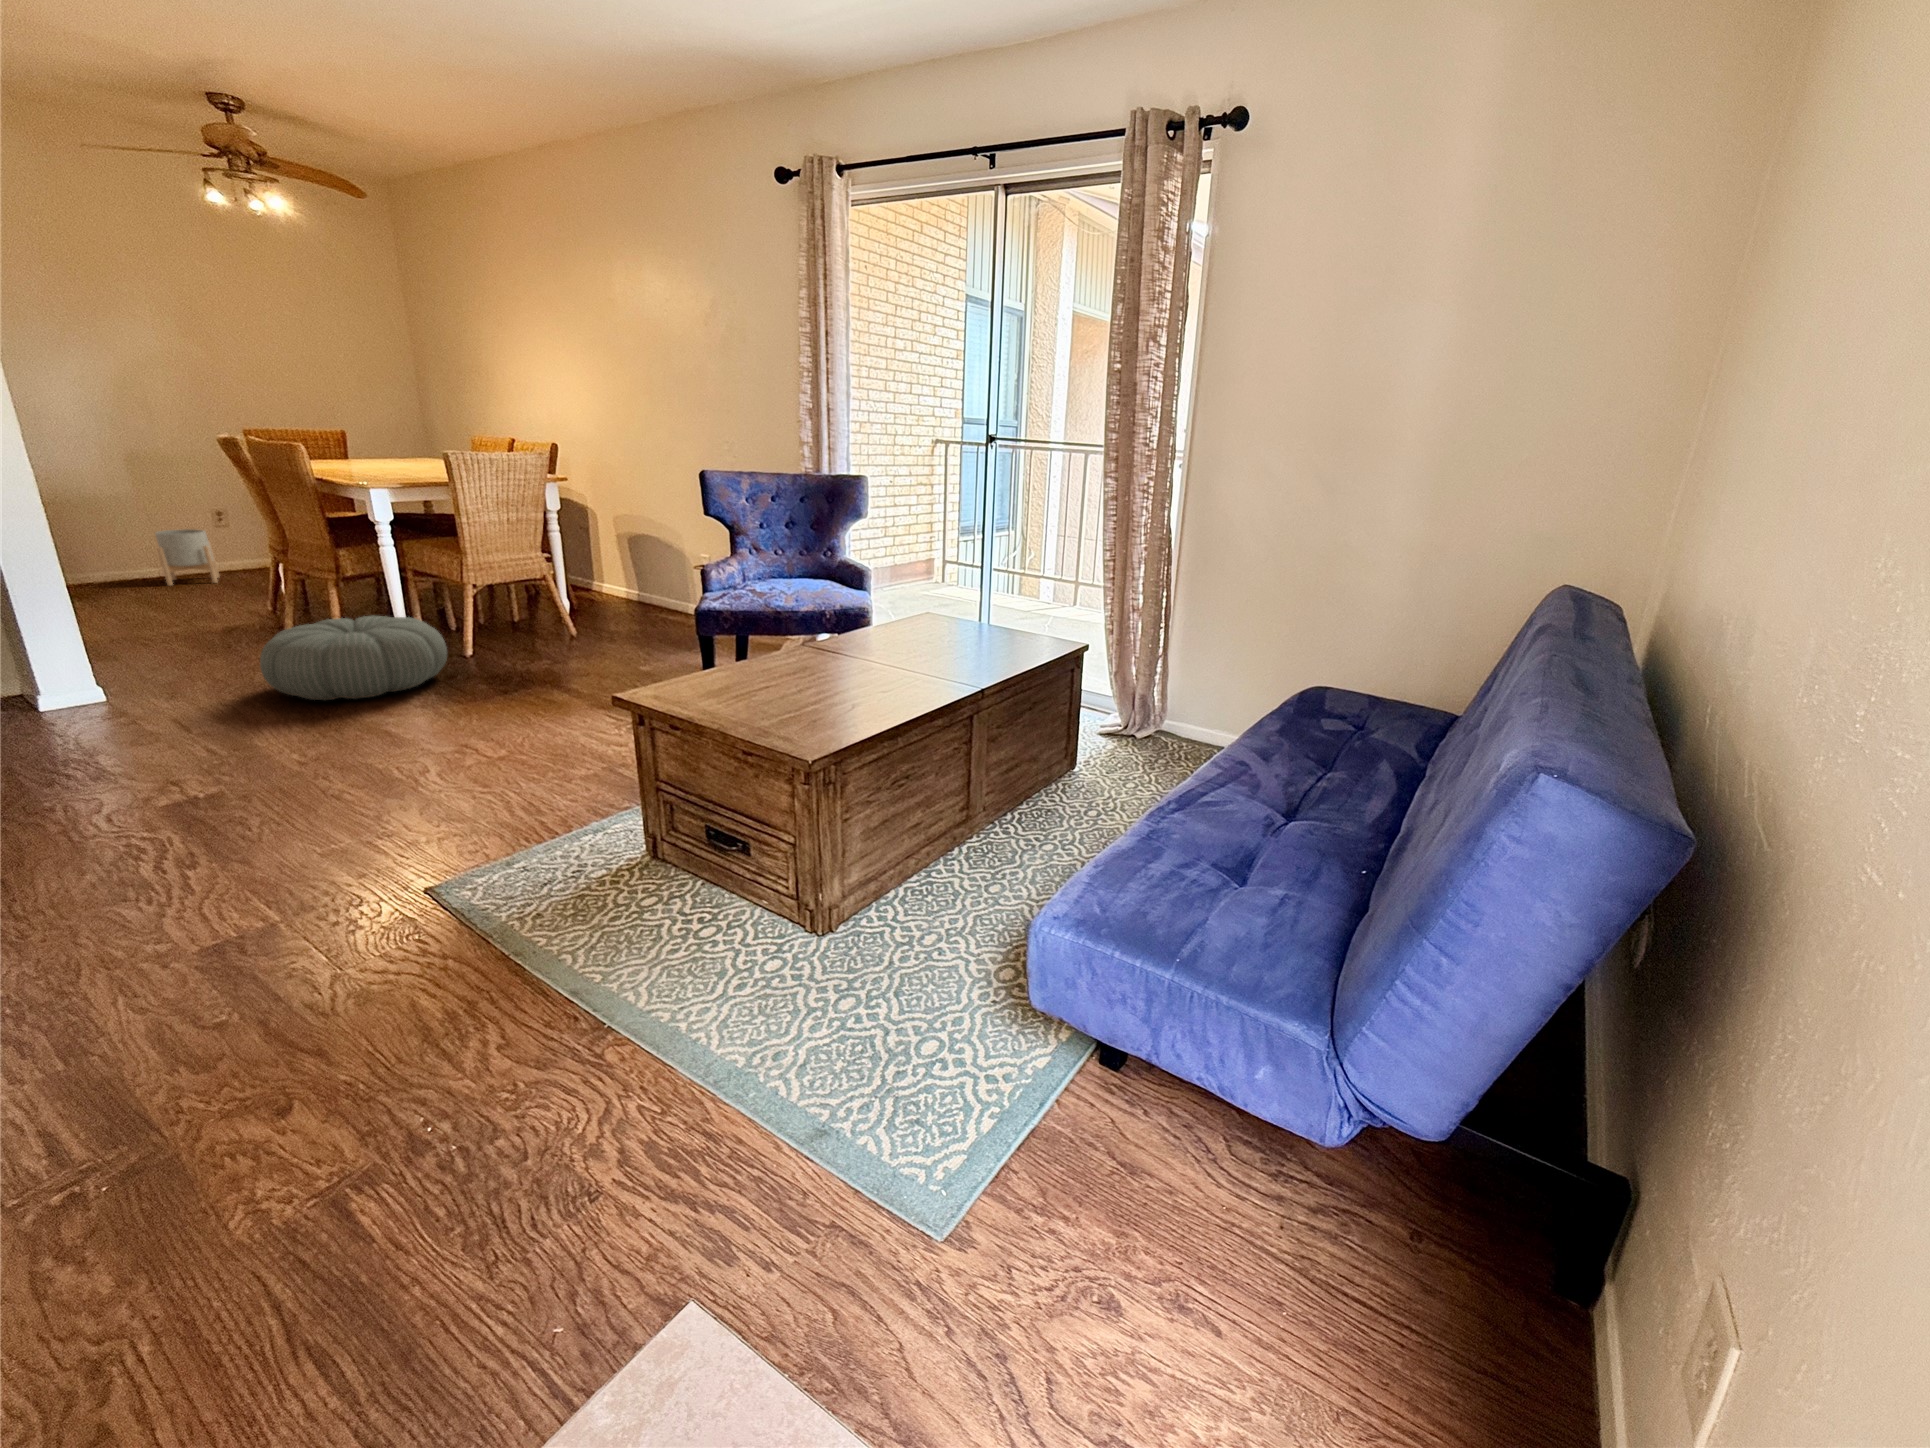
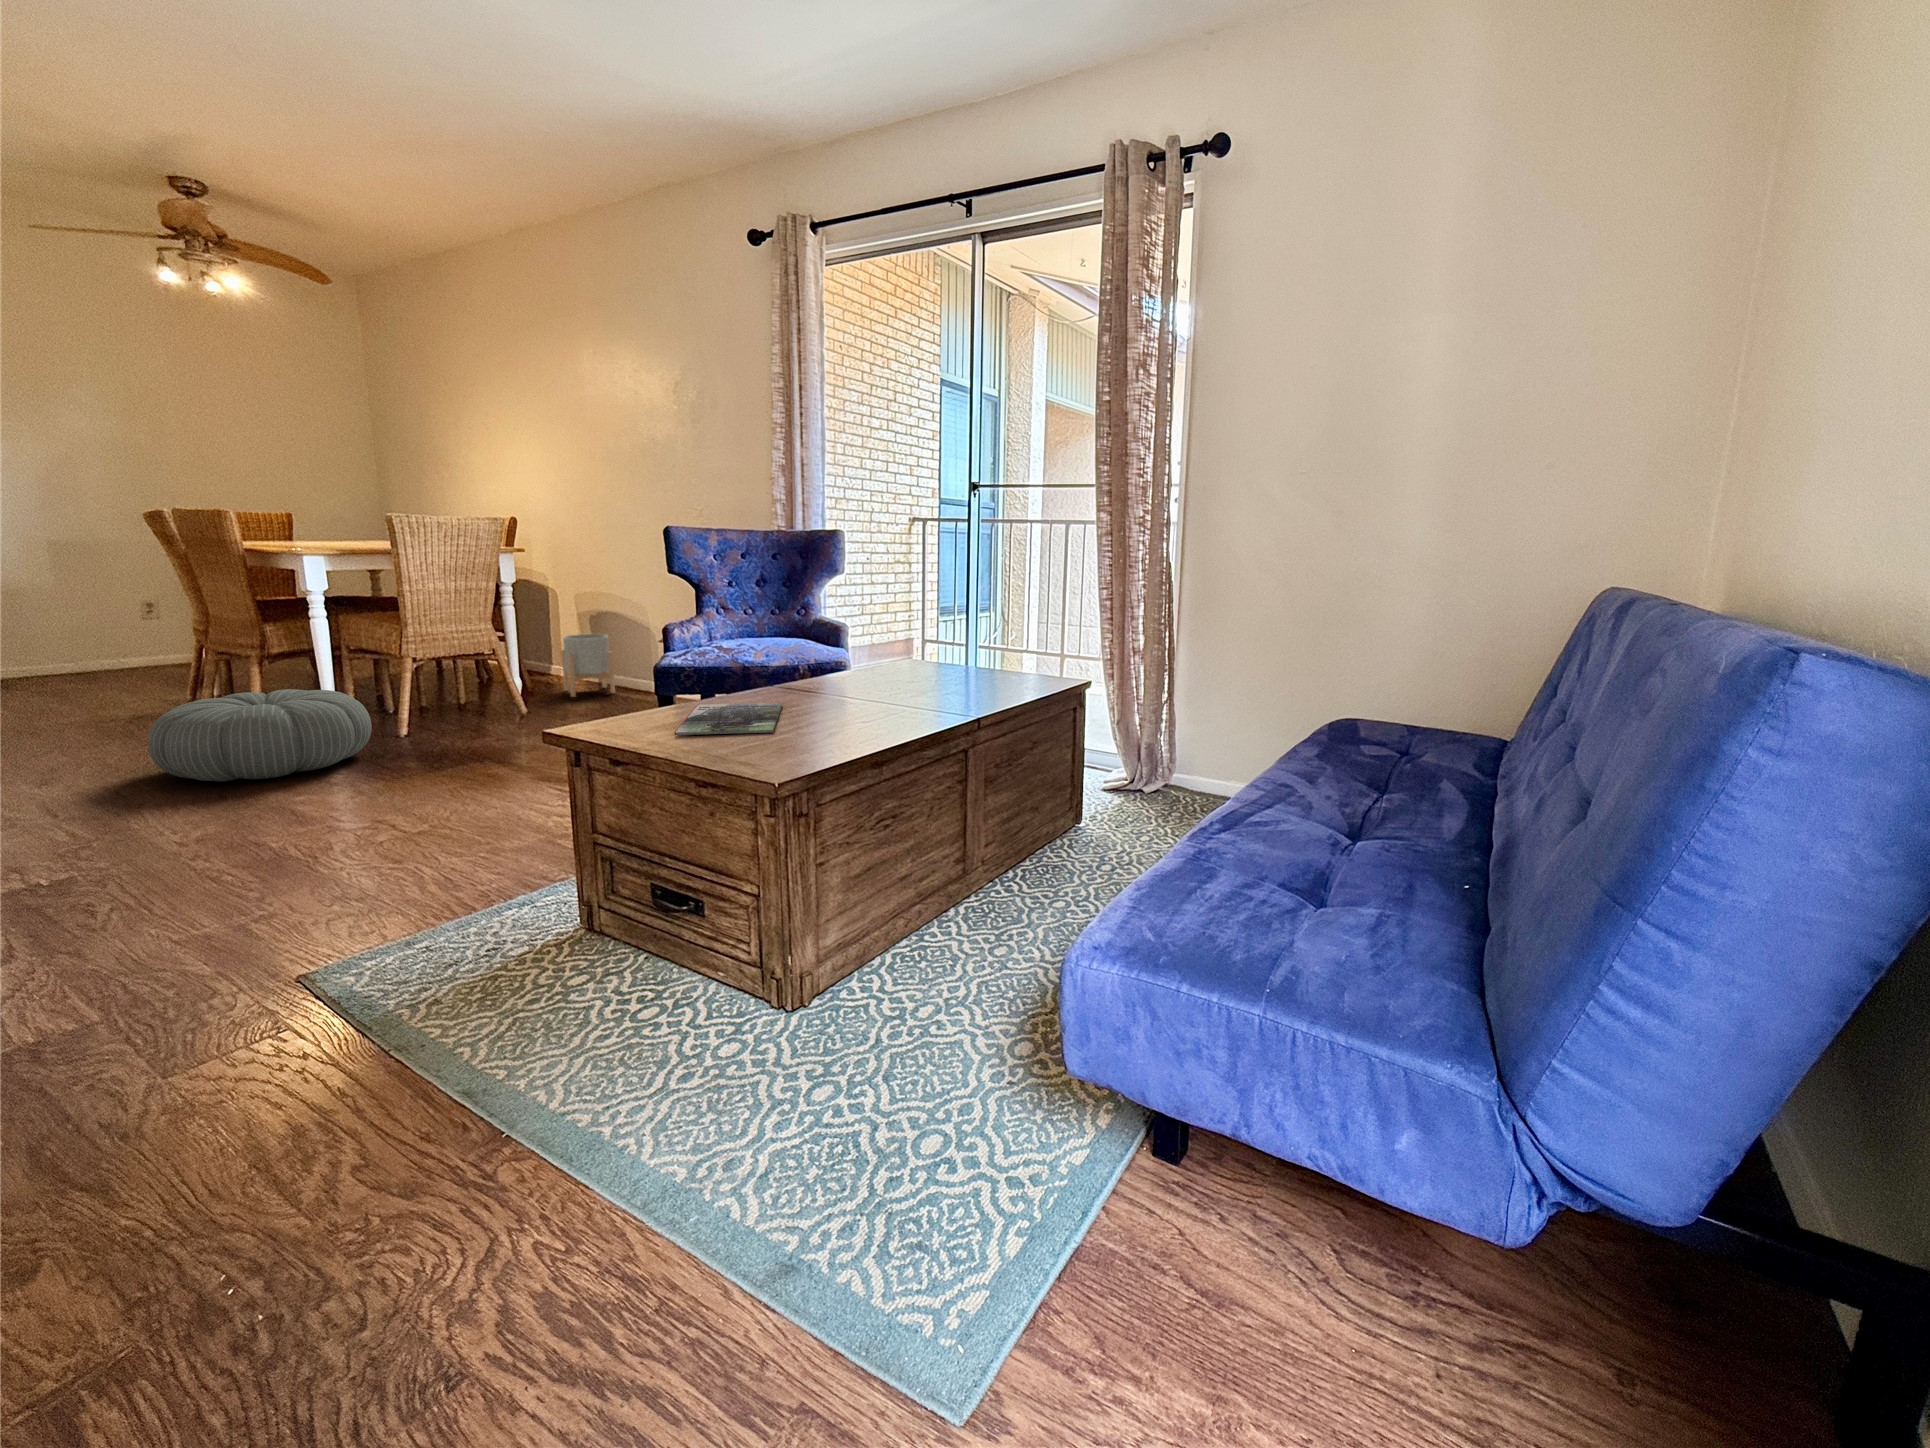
planter: present [155,529,219,586] -> present [561,634,615,697]
magazine: none [722,668,812,704] -> present [675,703,782,735]

